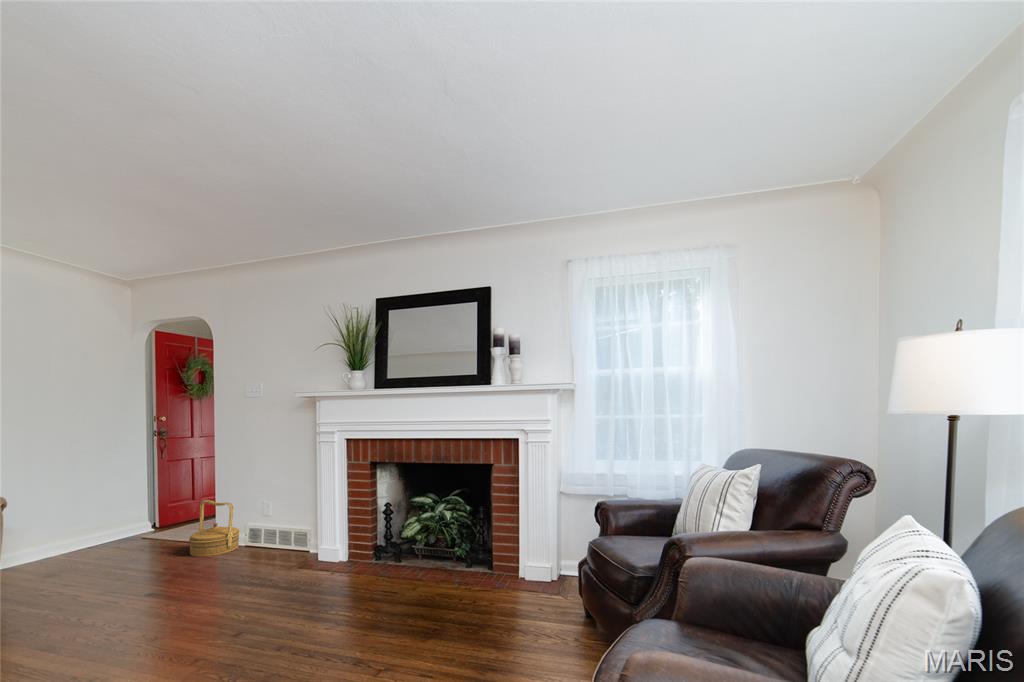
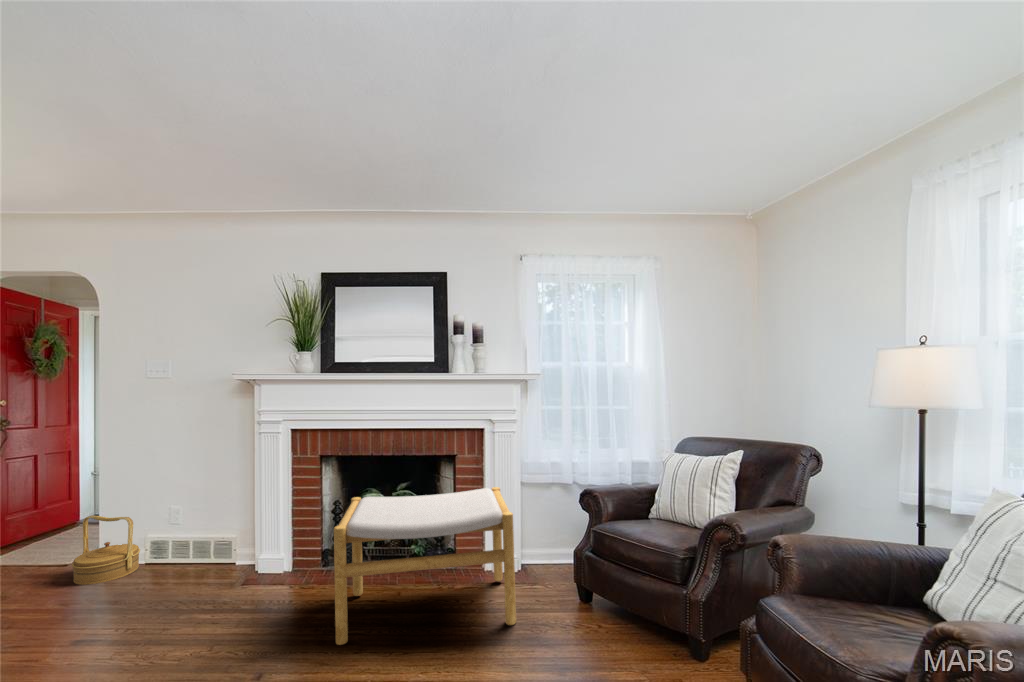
footstool: none [356,495,529,629] -> present [334,487,516,645]

